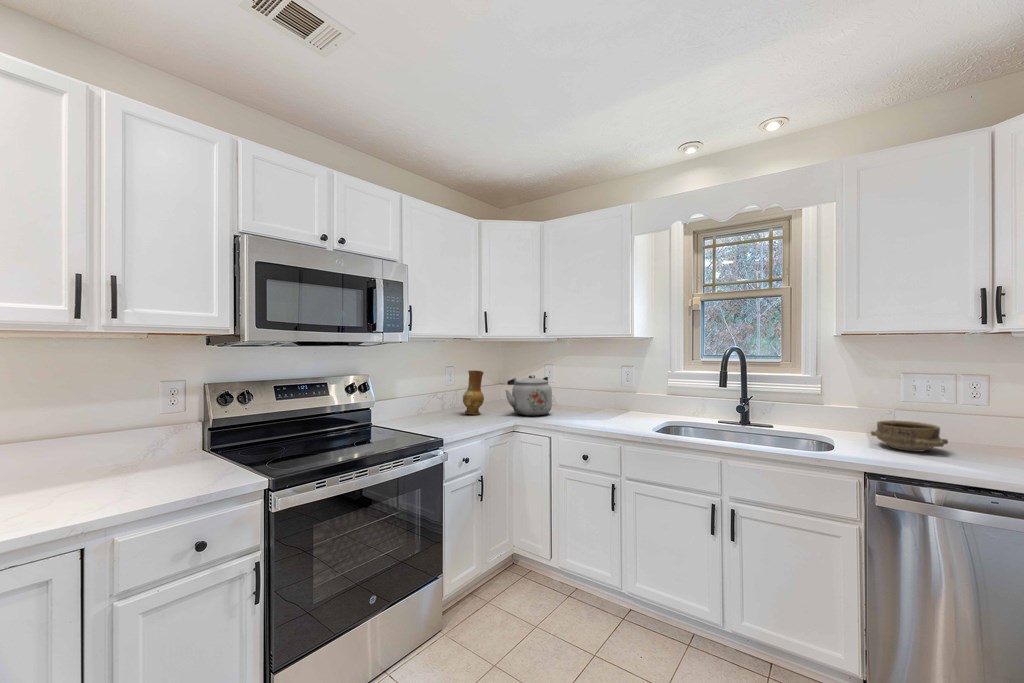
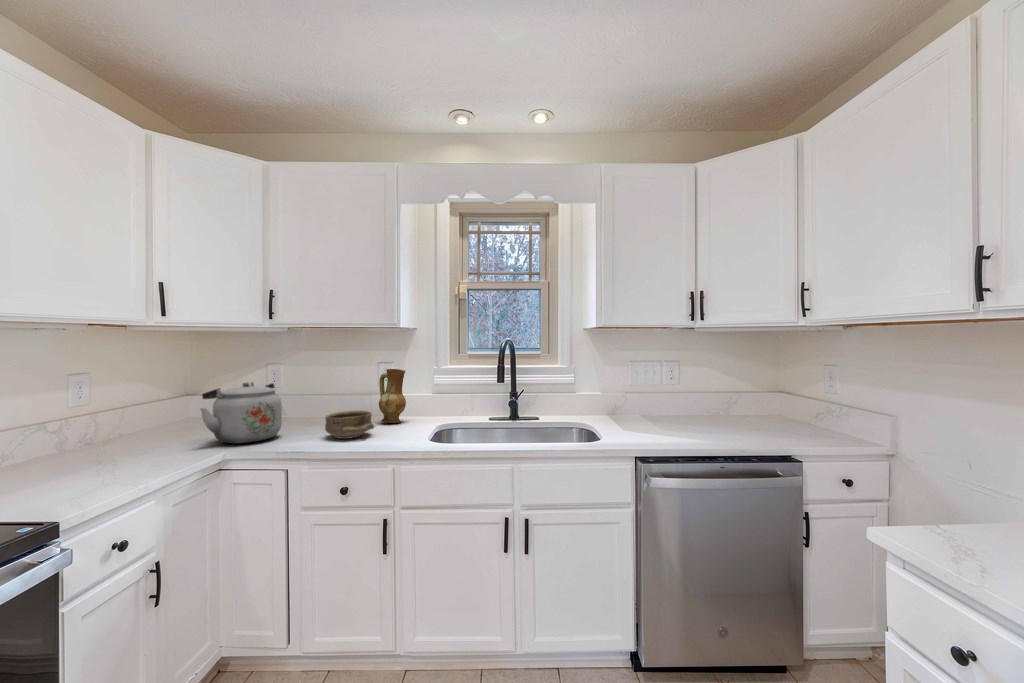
ceramic jug: present [463,370,484,415] -> present [379,369,406,423]
ceramic bowl: present [871,420,948,452] -> present [325,410,374,439]

